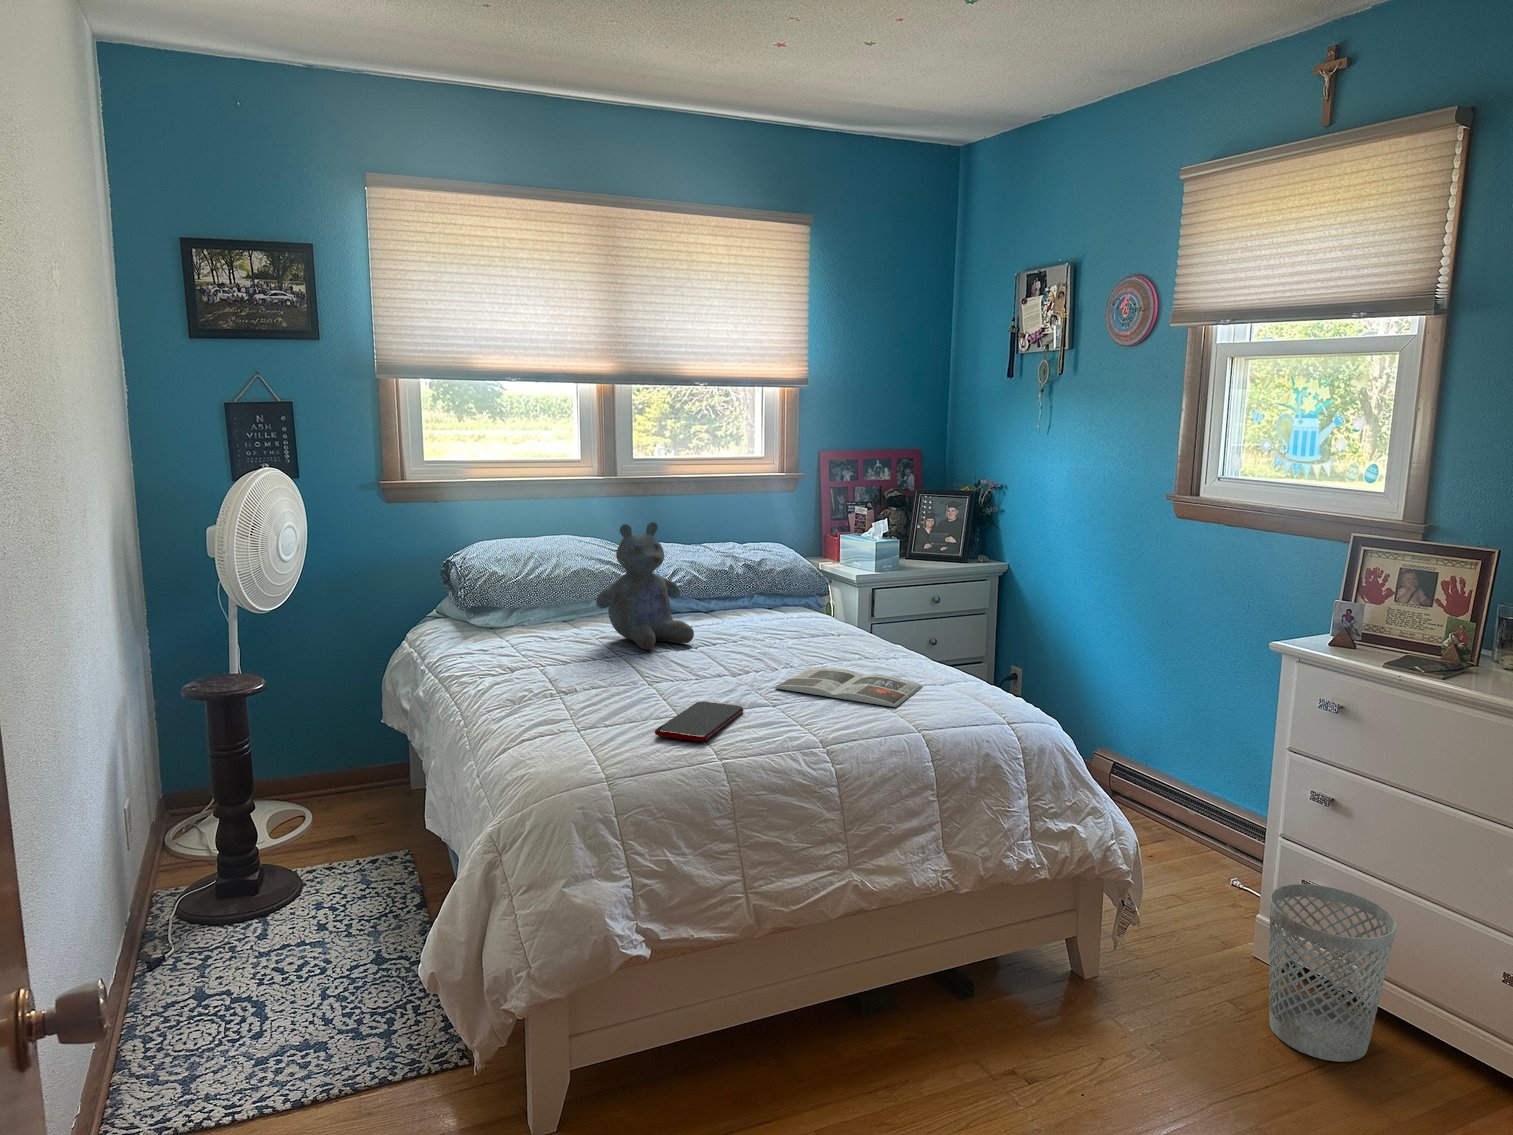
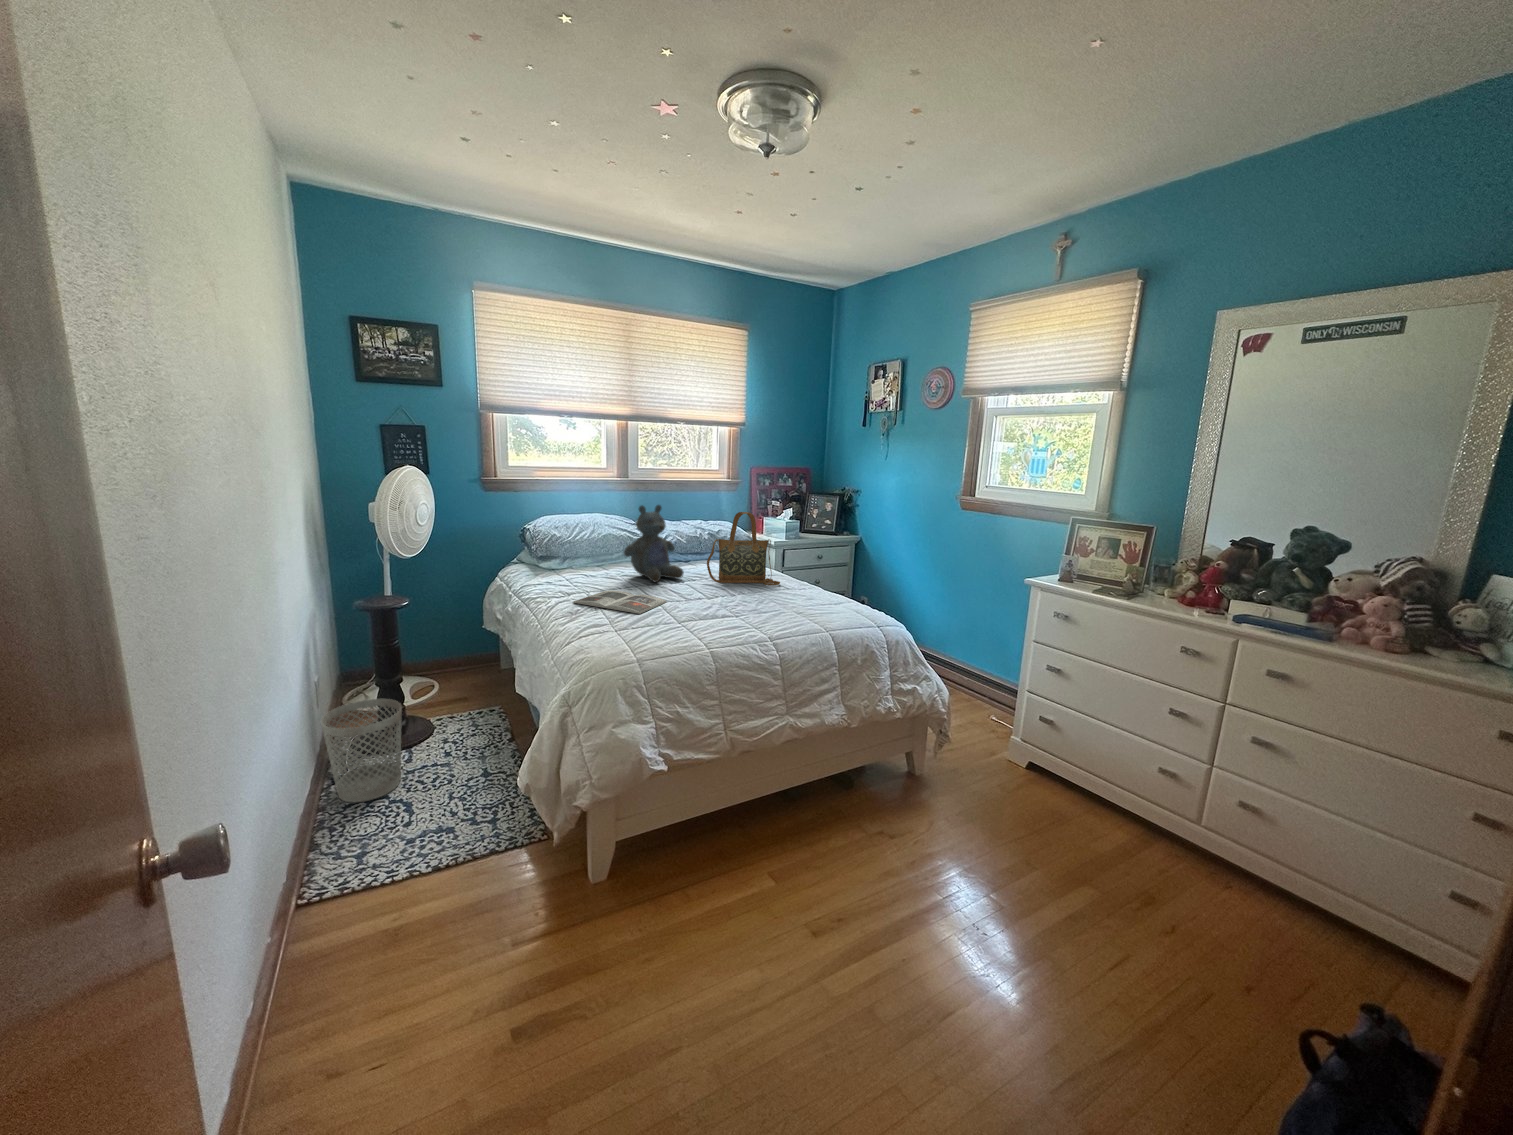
handbag: none [731,532,854,654] -> present [707,512,780,585]
magazine: present [775,668,922,707] -> present [573,591,666,614]
smartphone: present [655,702,744,741] -> none [667,613,720,637]
wastebasket: present [1269,884,1397,1062] -> present [321,699,402,802]

